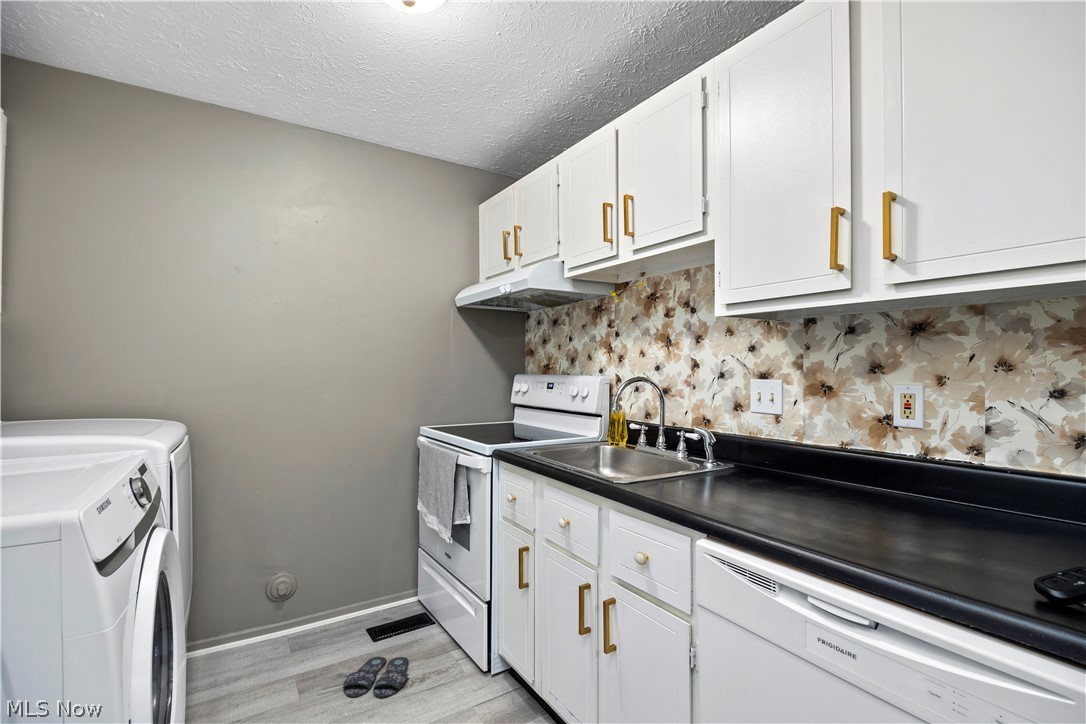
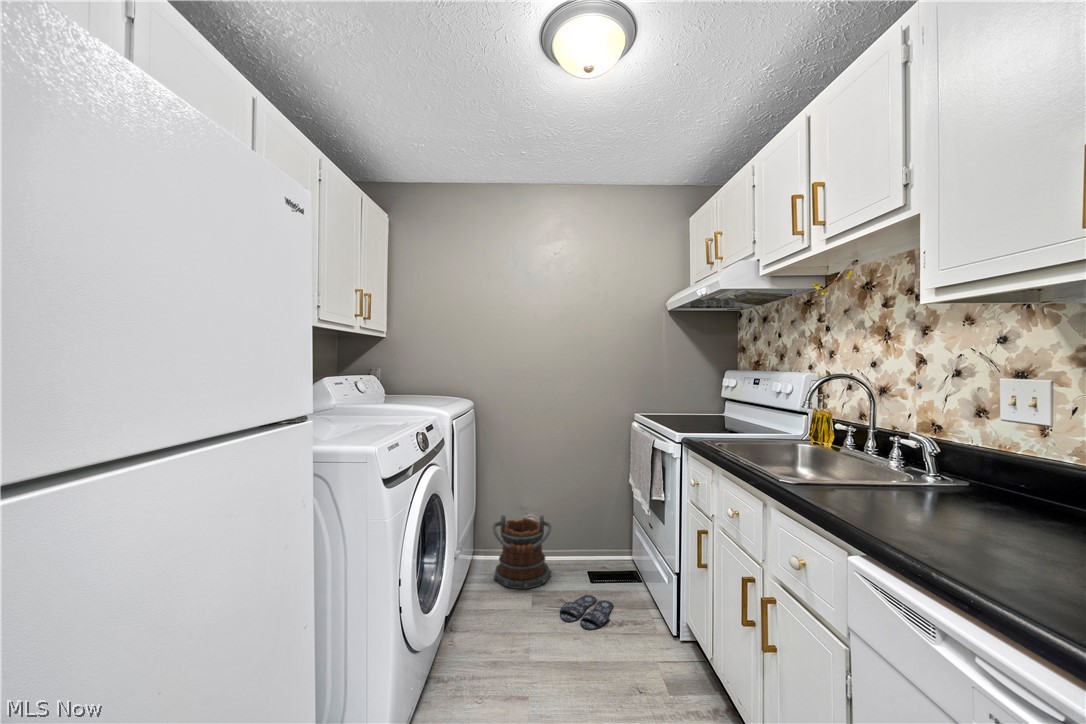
bucket: none [229,570,319,679] -> present [493,515,551,589]

